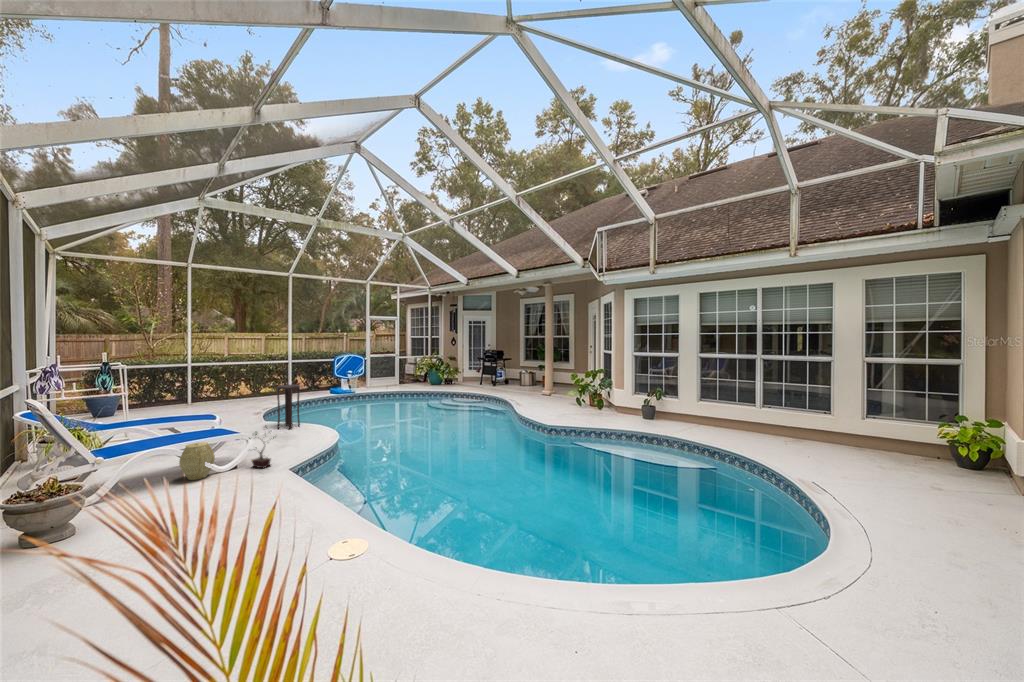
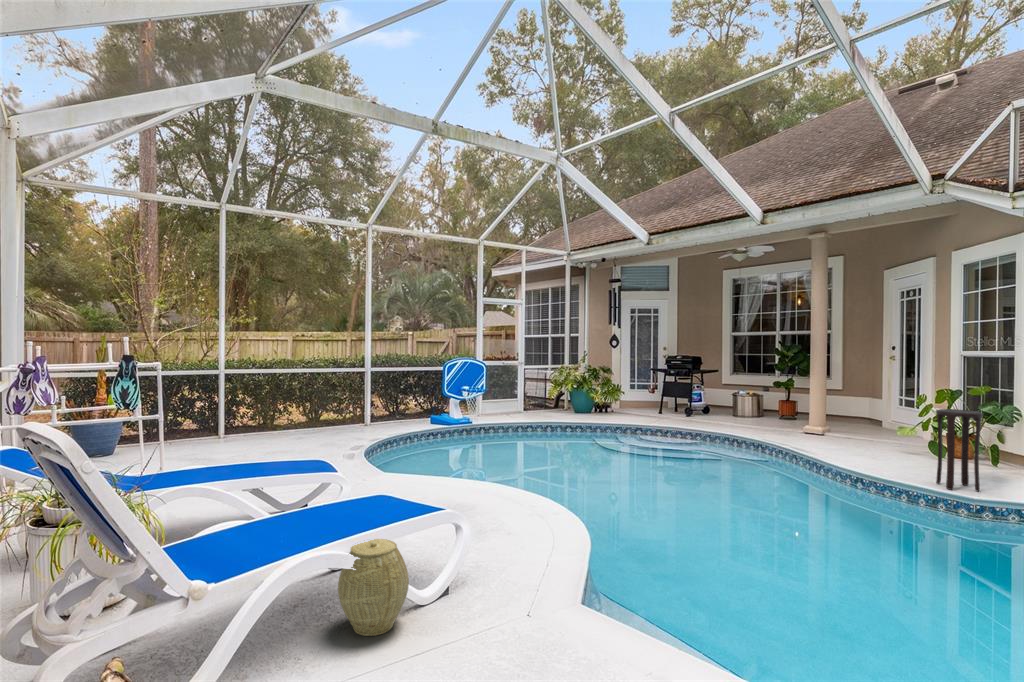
stool: present [277,384,300,429] -> present [936,409,982,491]
potted plant: present [249,427,274,468] -> none [461,498,544,605]

